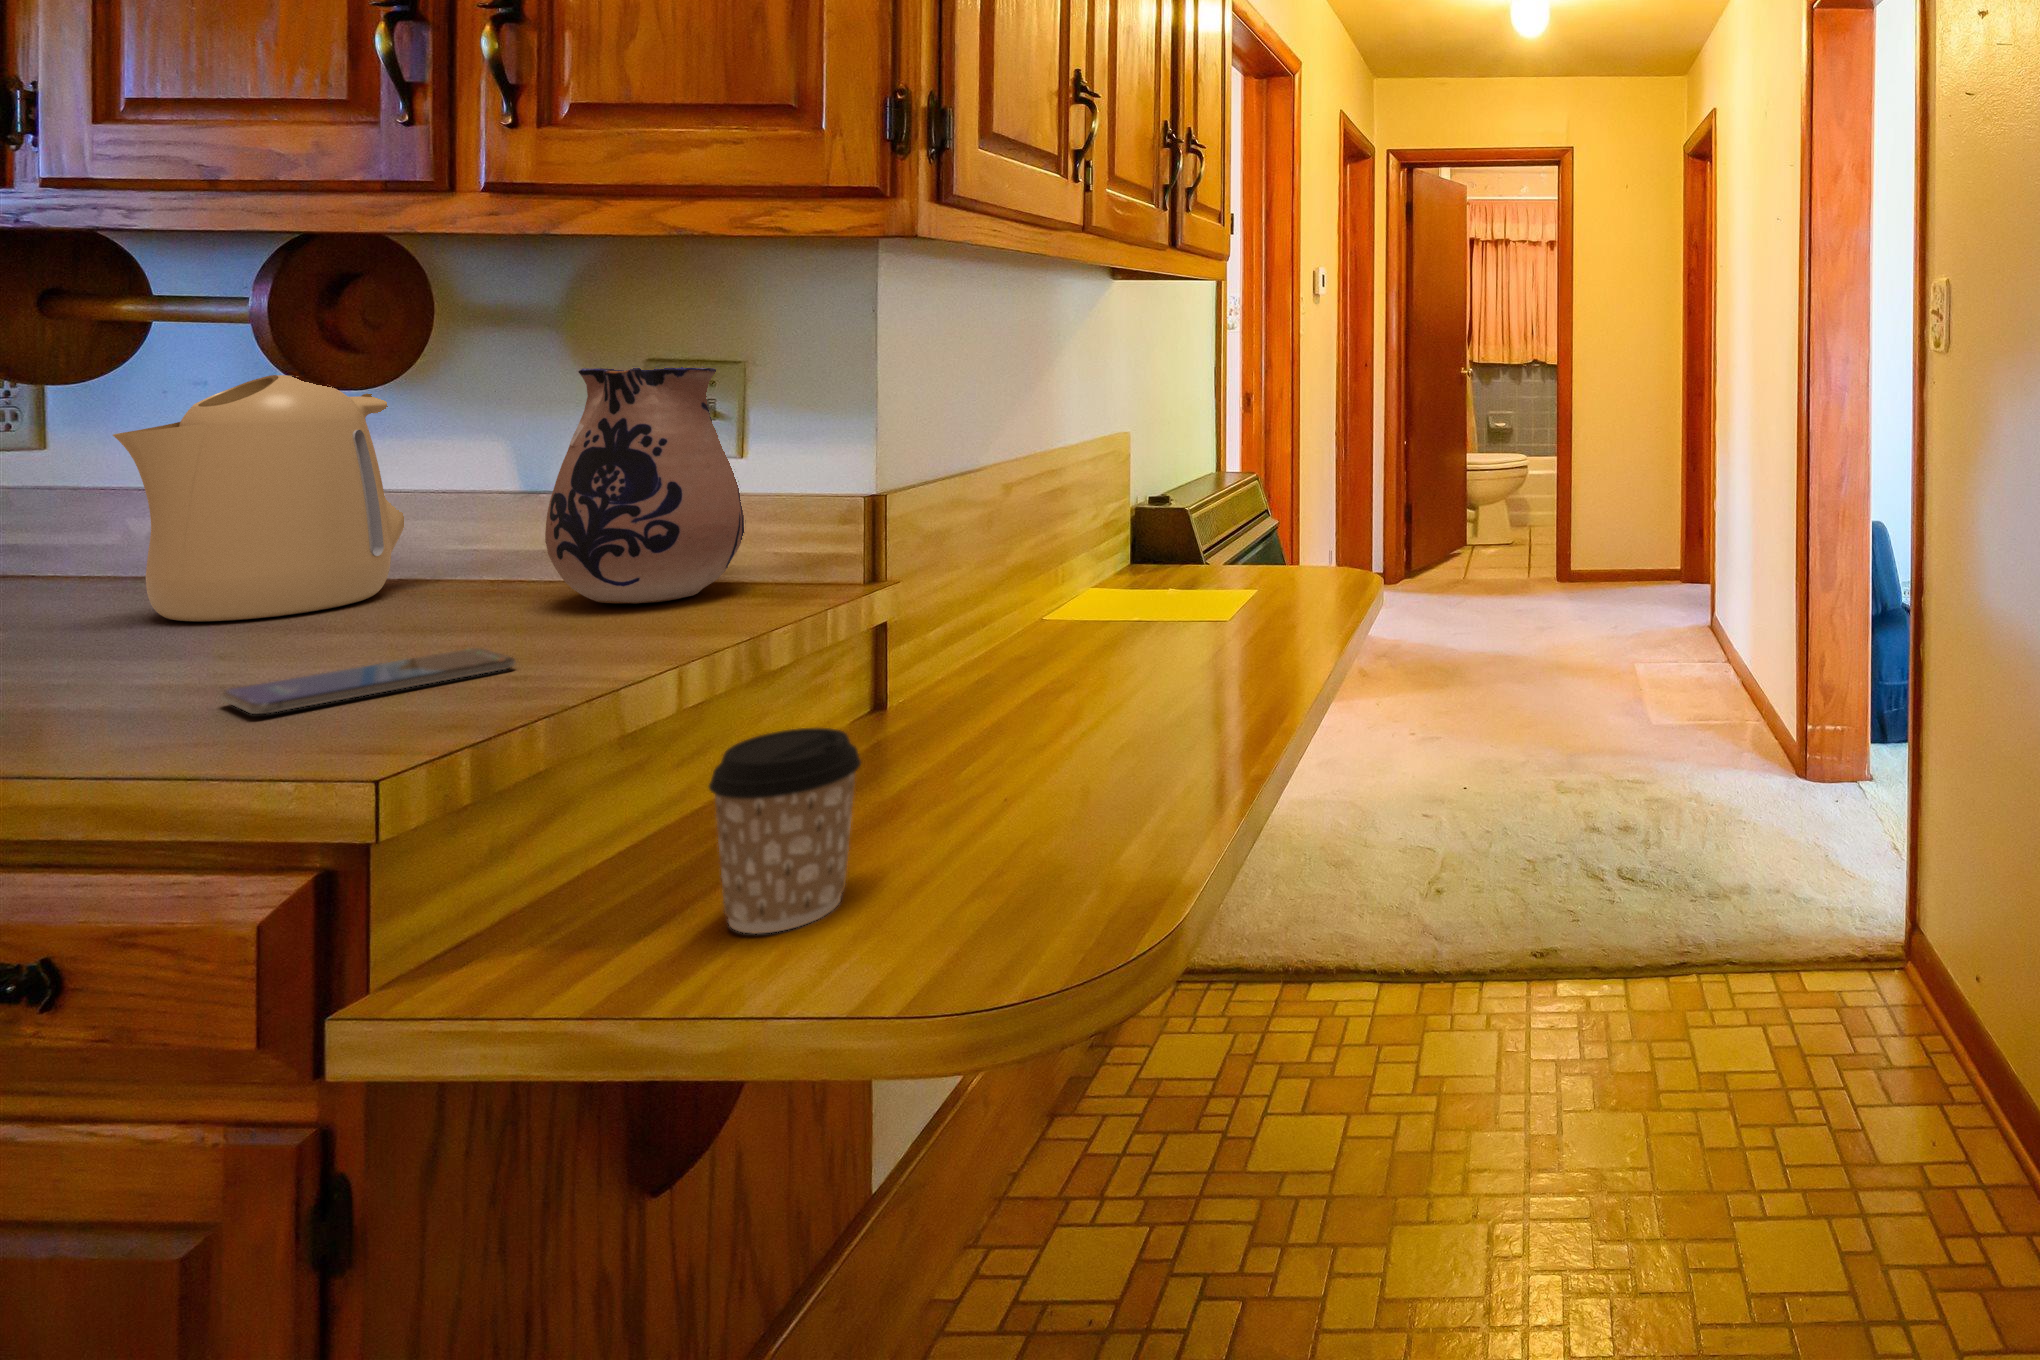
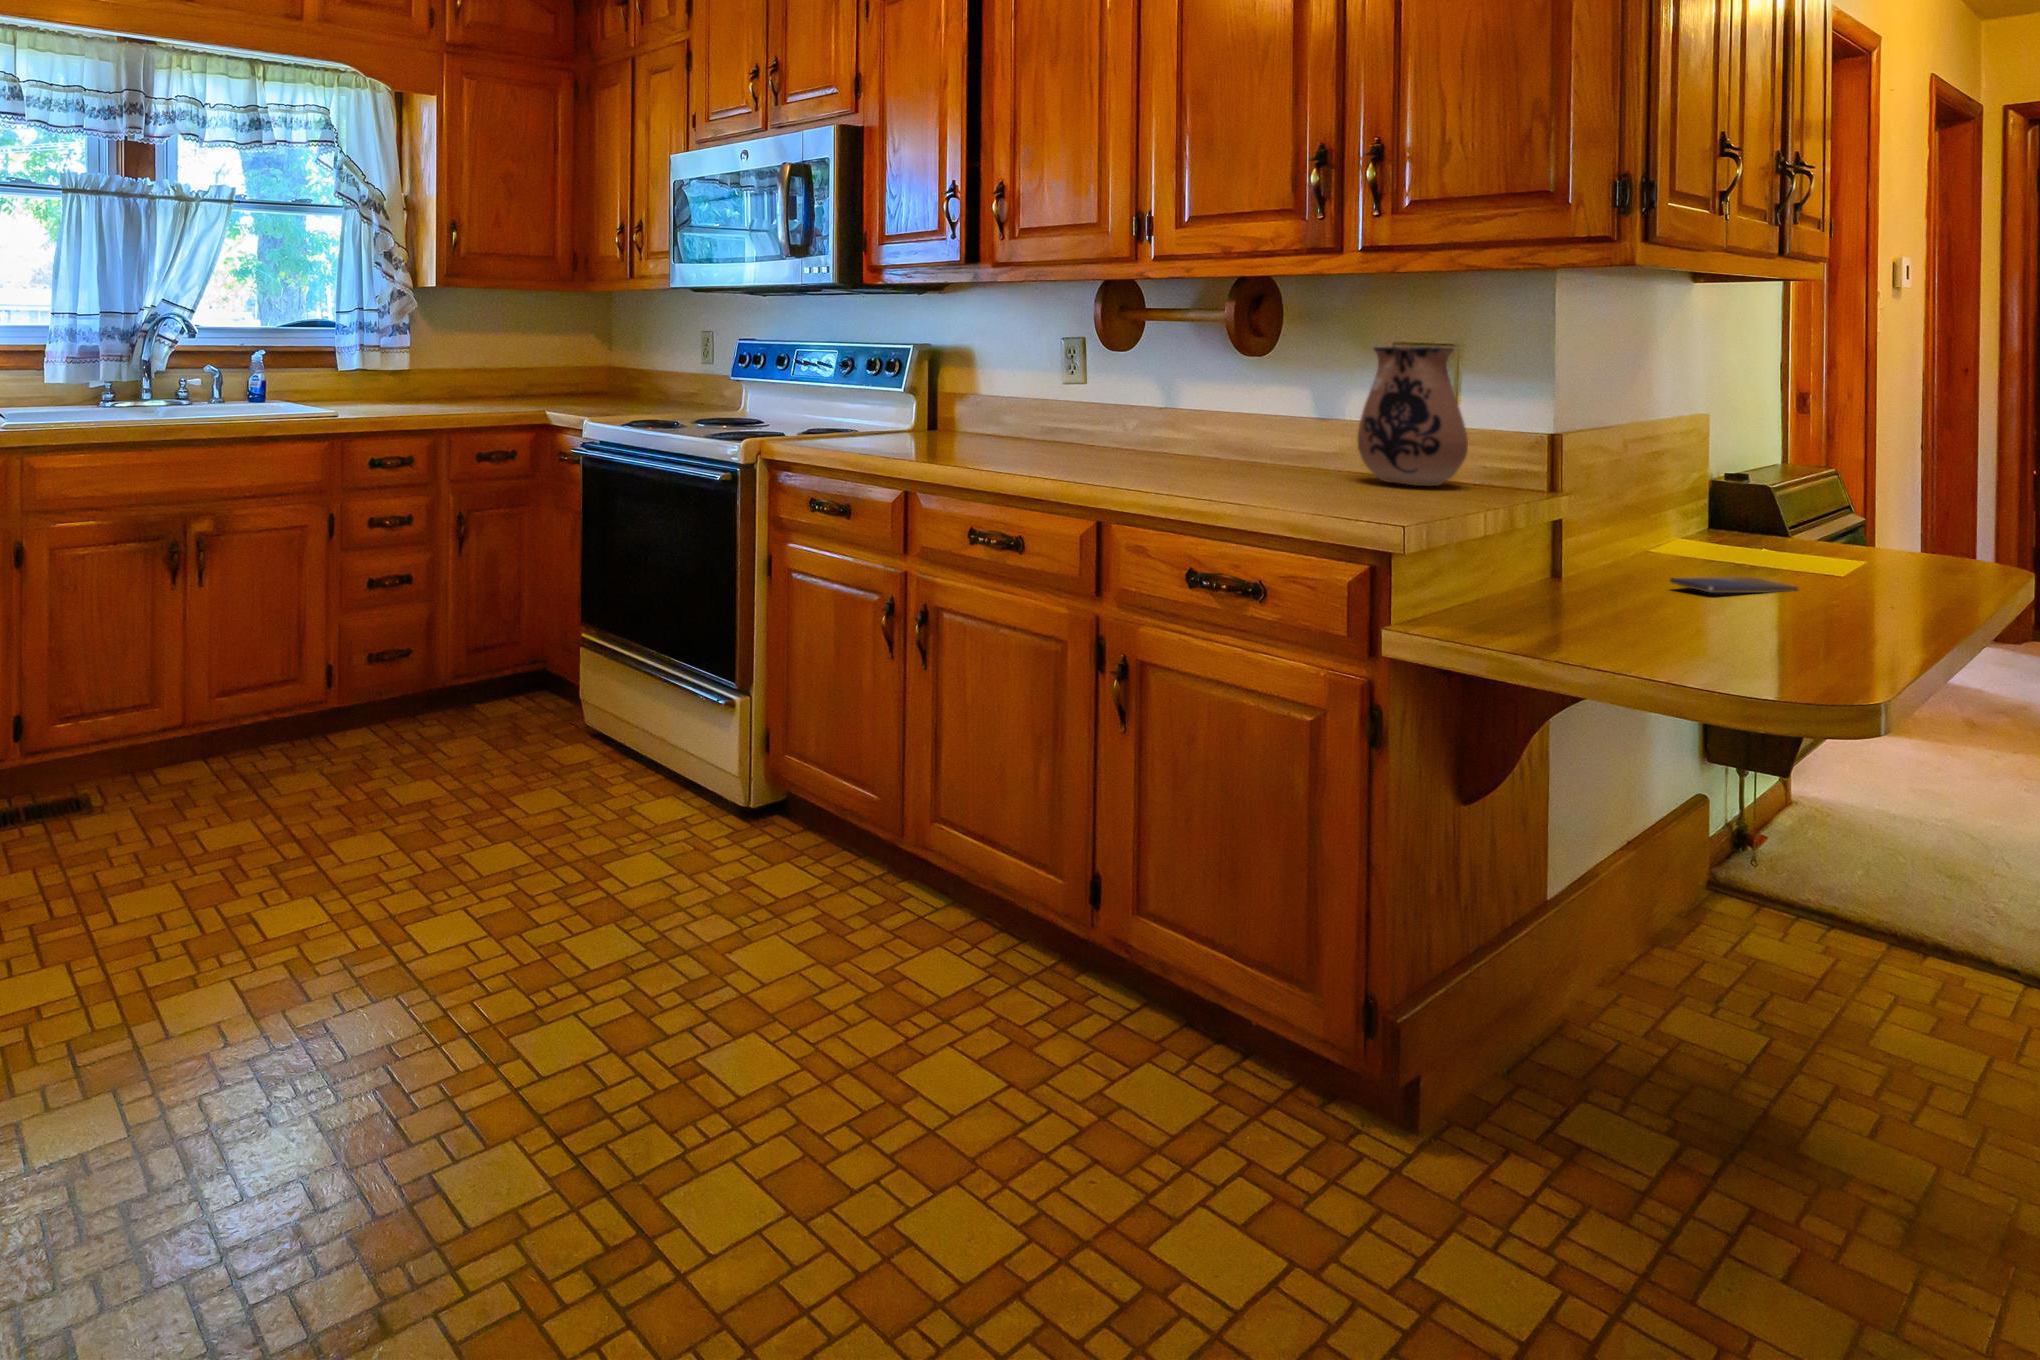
kettle: present [113,375,404,621] -> none [1167,347,1278,470]
smartphone: present [221,648,515,714] -> present [1670,577,1798,593]
coffee cup: present [709,728,861,934] -> none [1554,545,1642,648]

